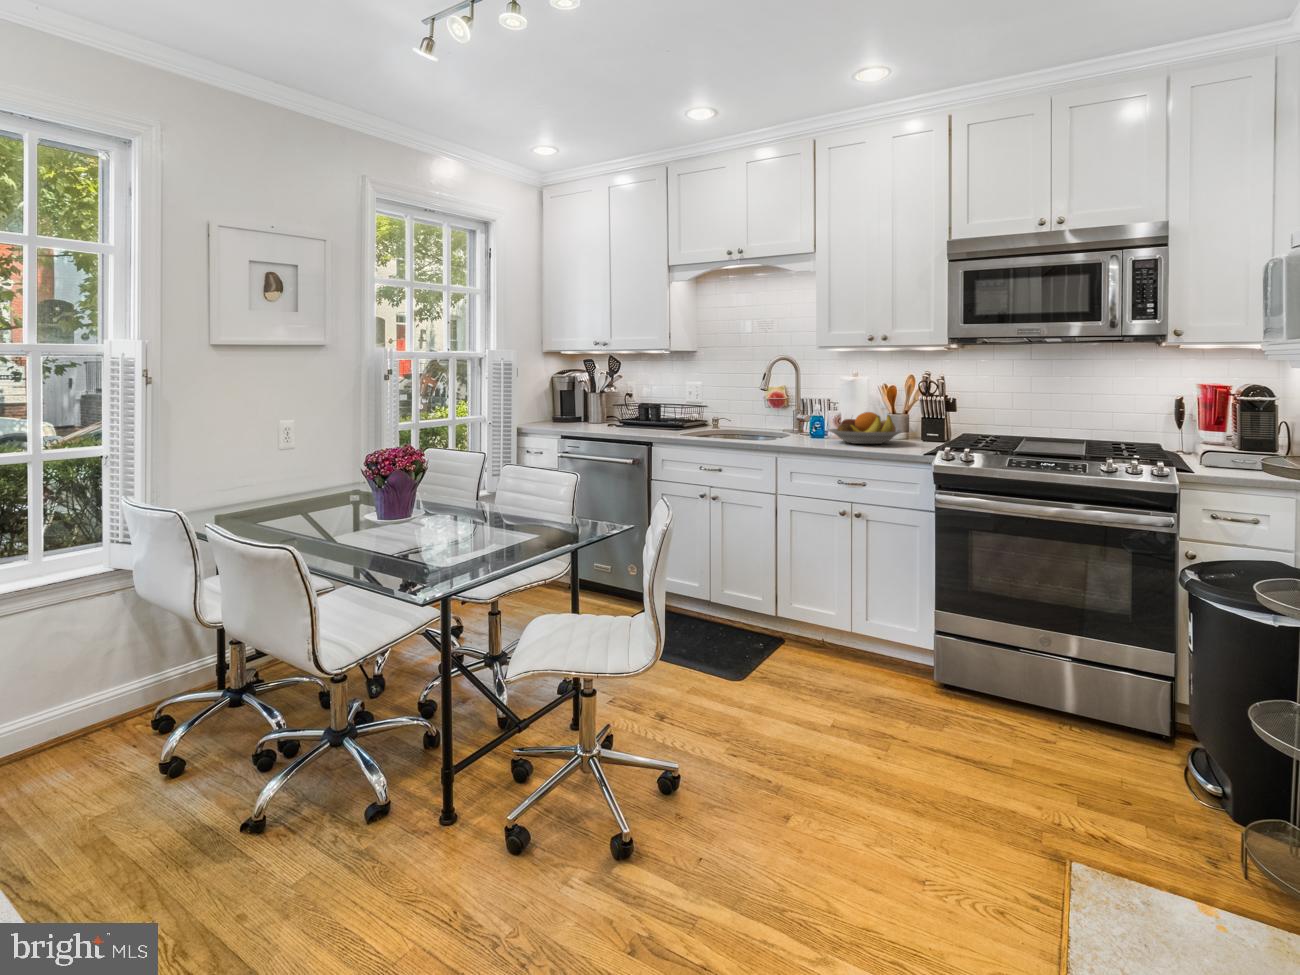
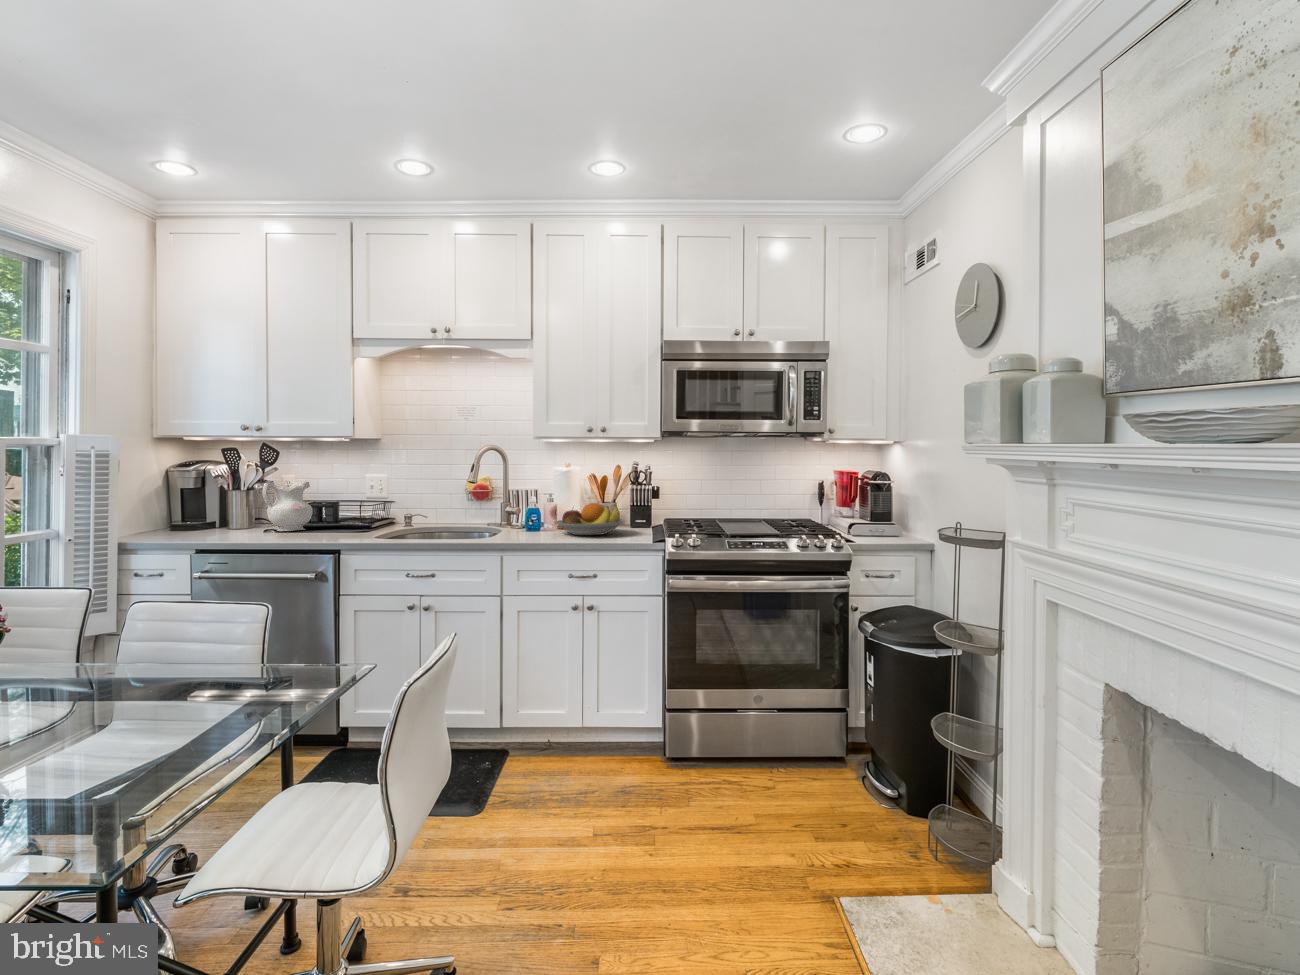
ceramic pitcher: none [606,385,642,427] -> present [262,481,312,531]

